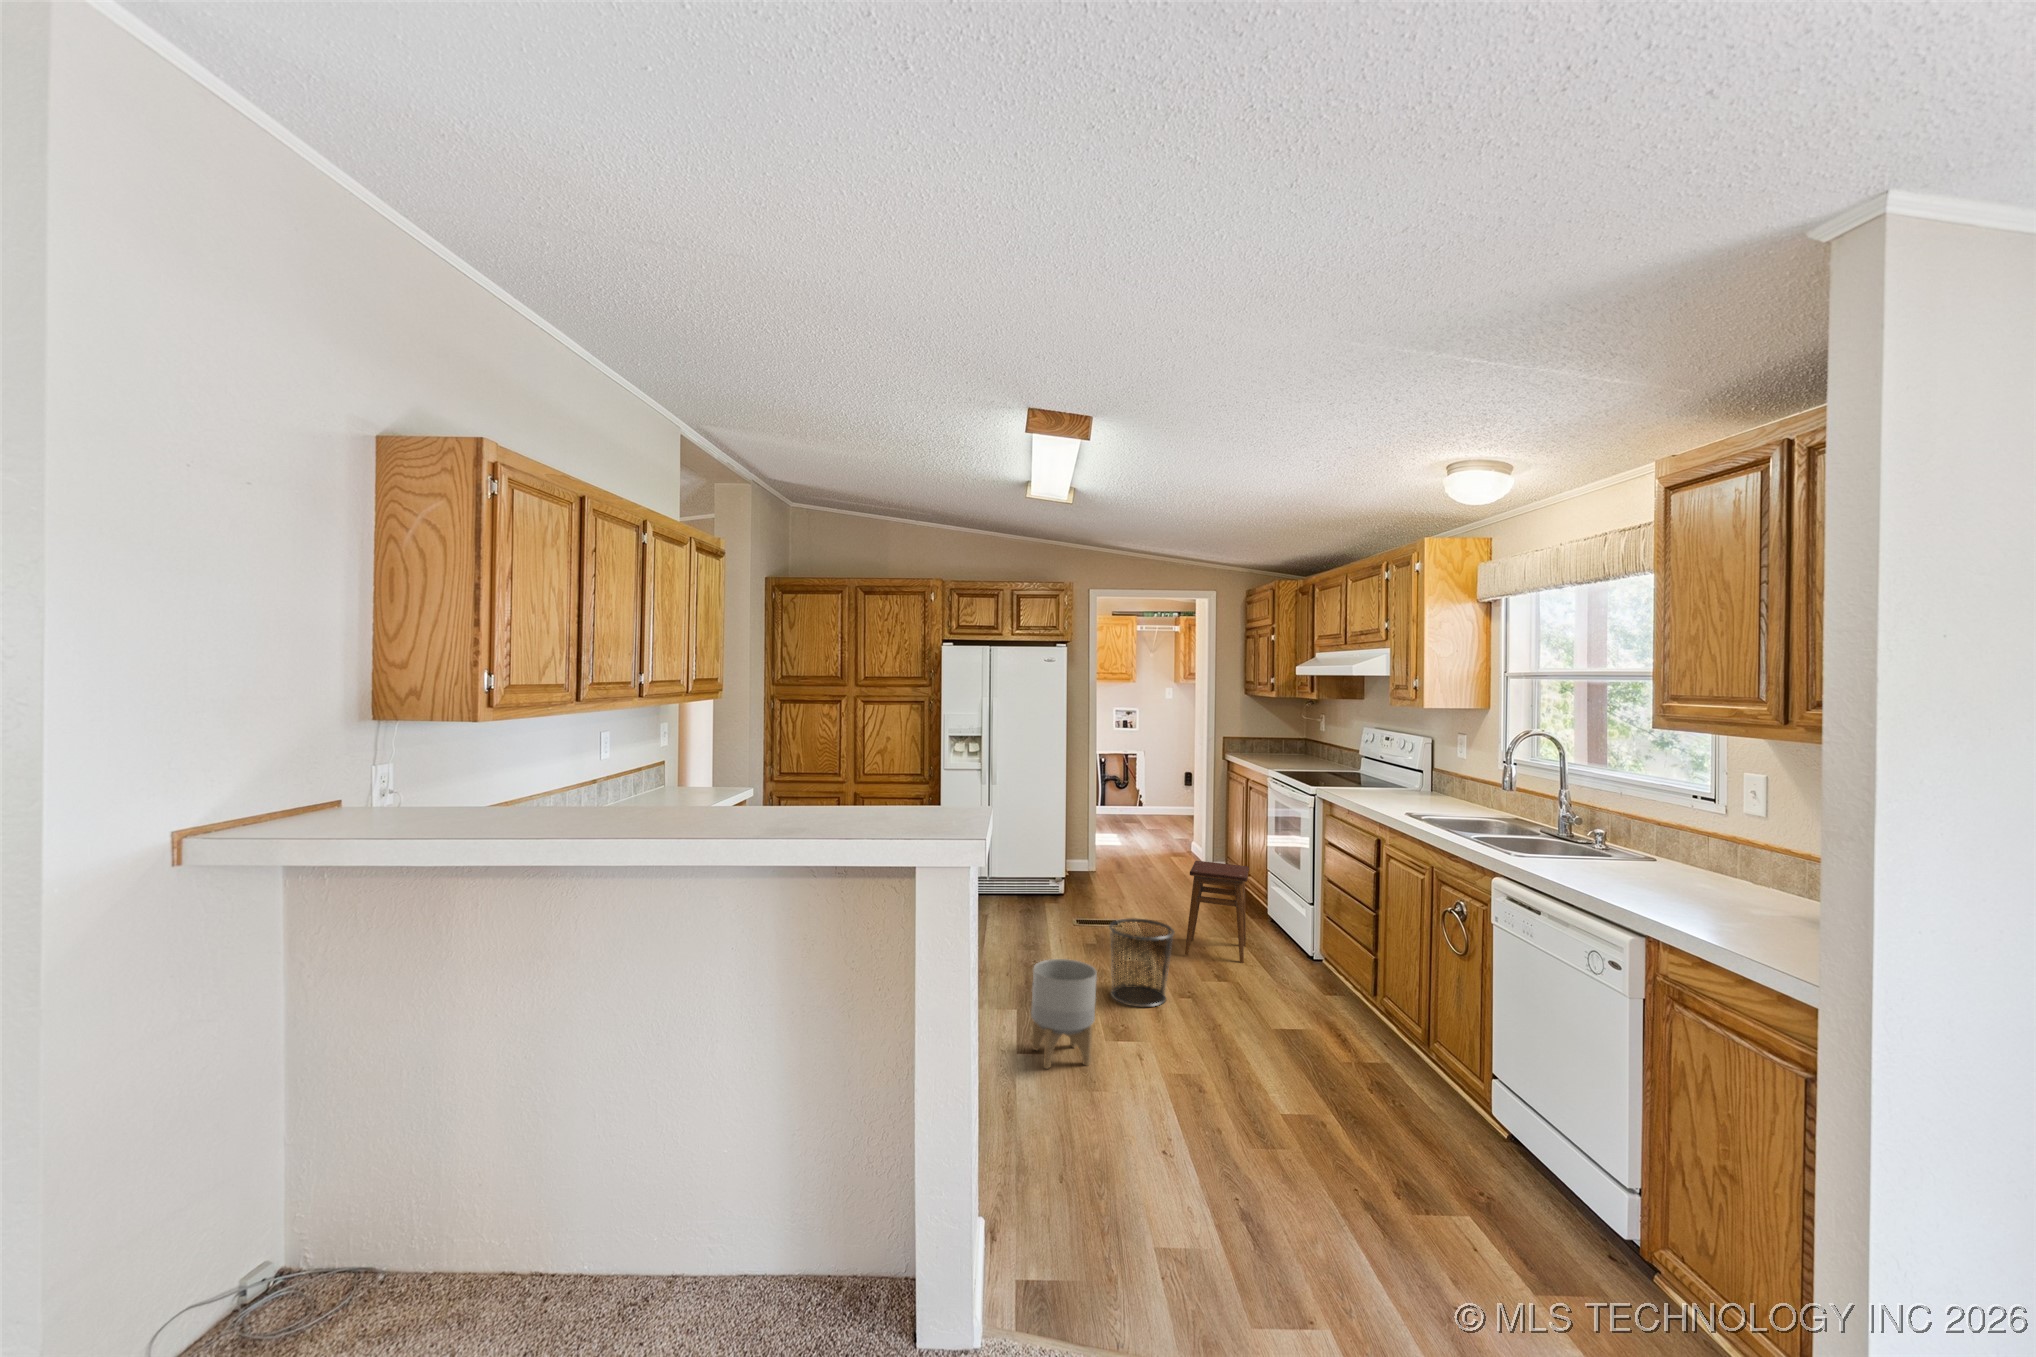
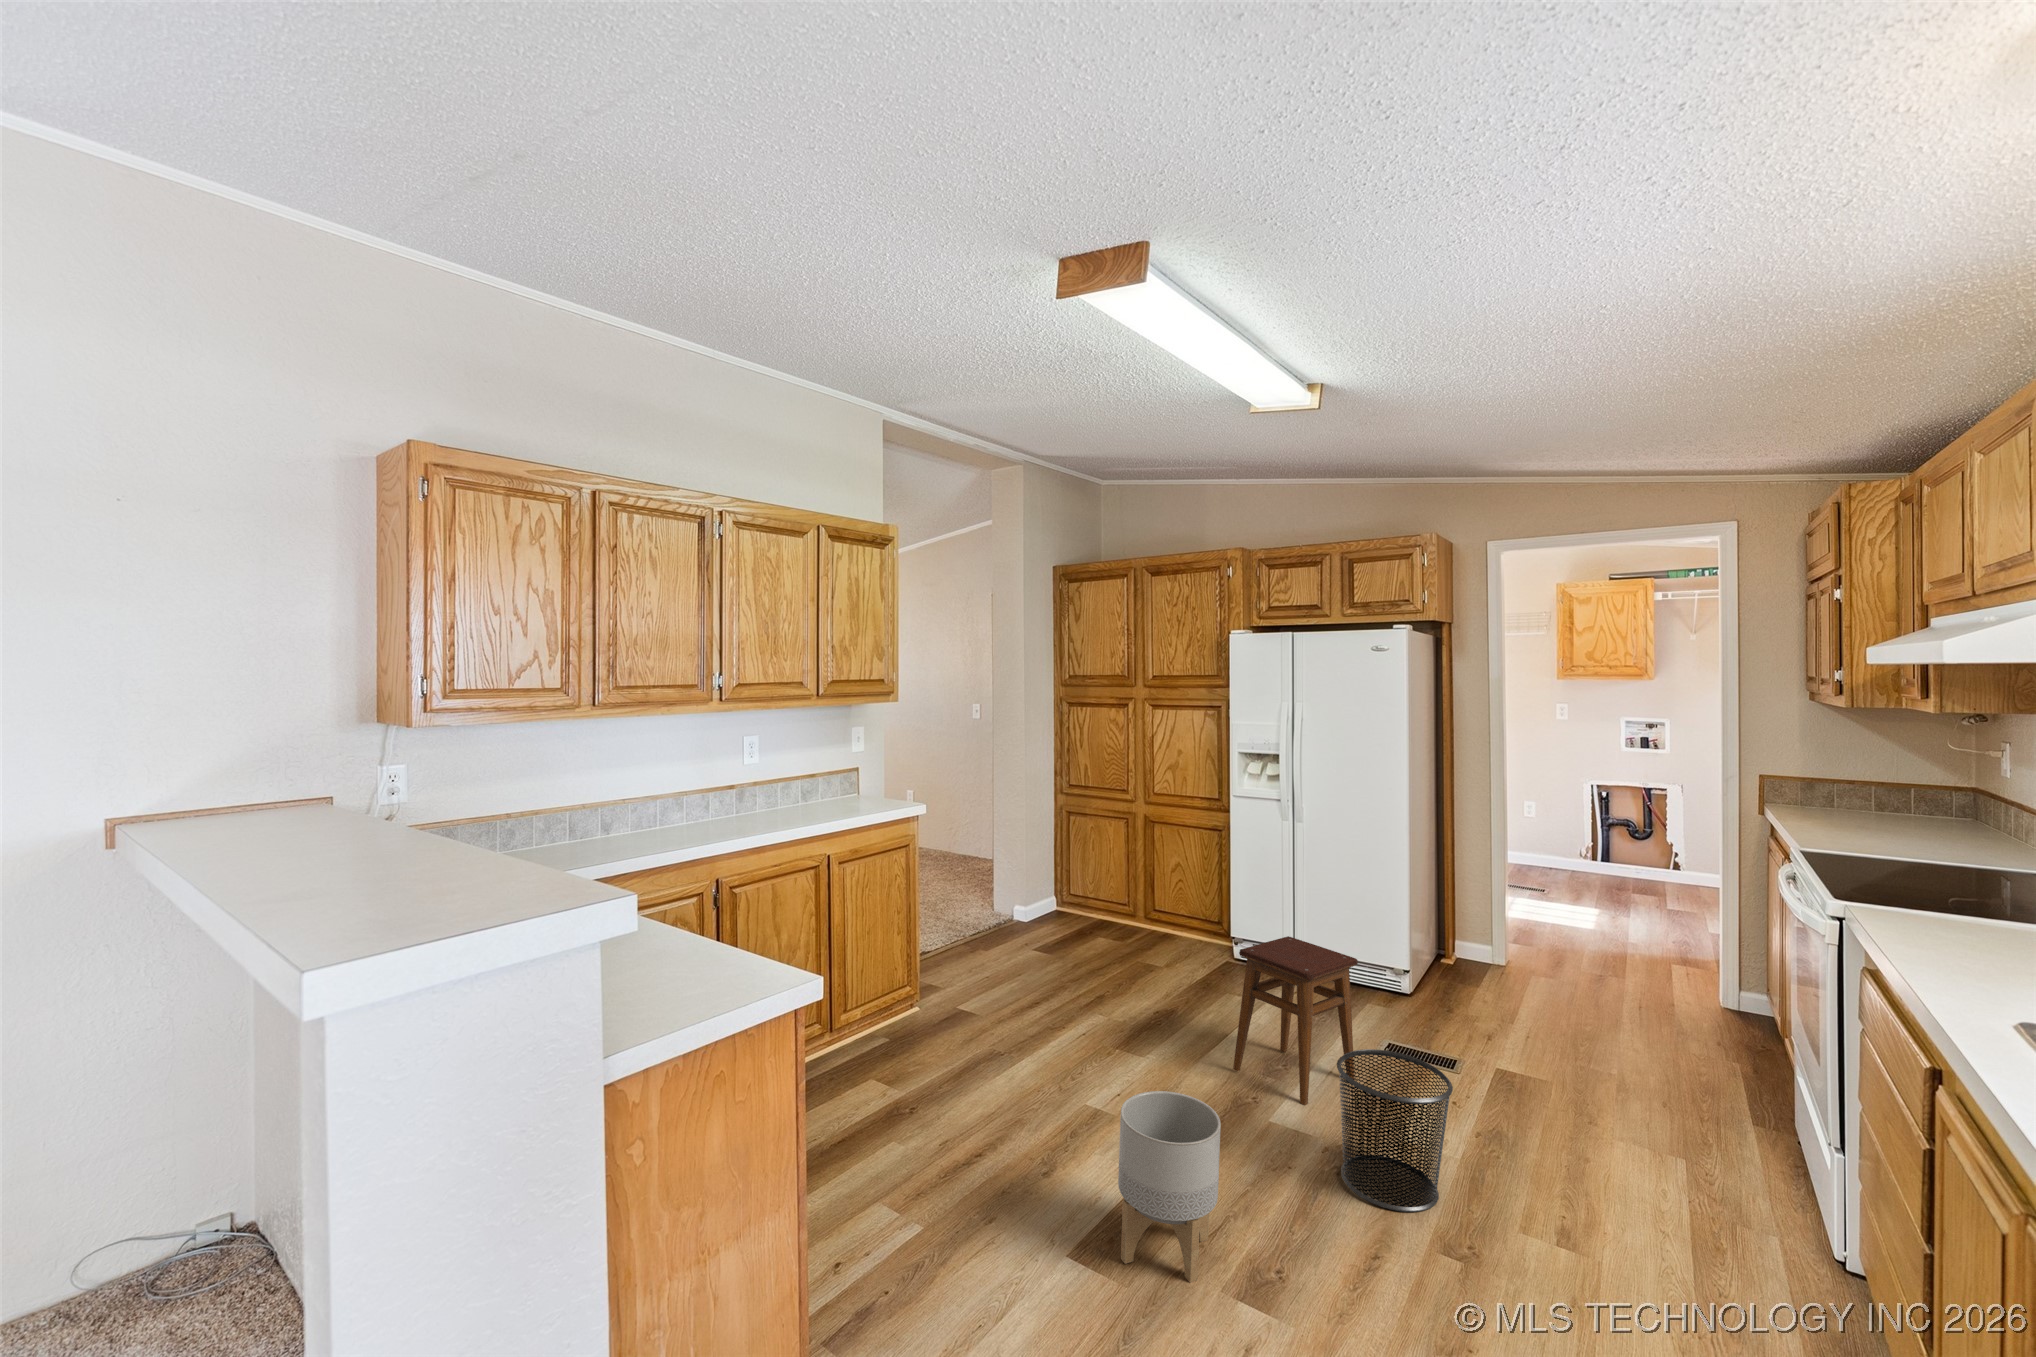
stool: present [1185,861,1249,963] -> present [1233,936,1358,1105]

